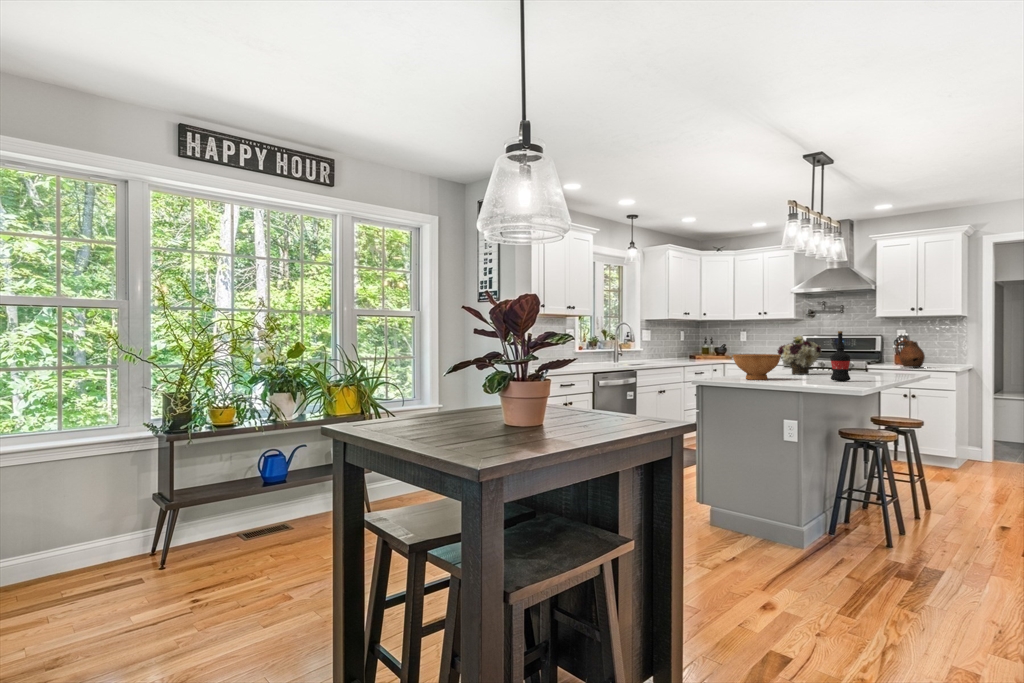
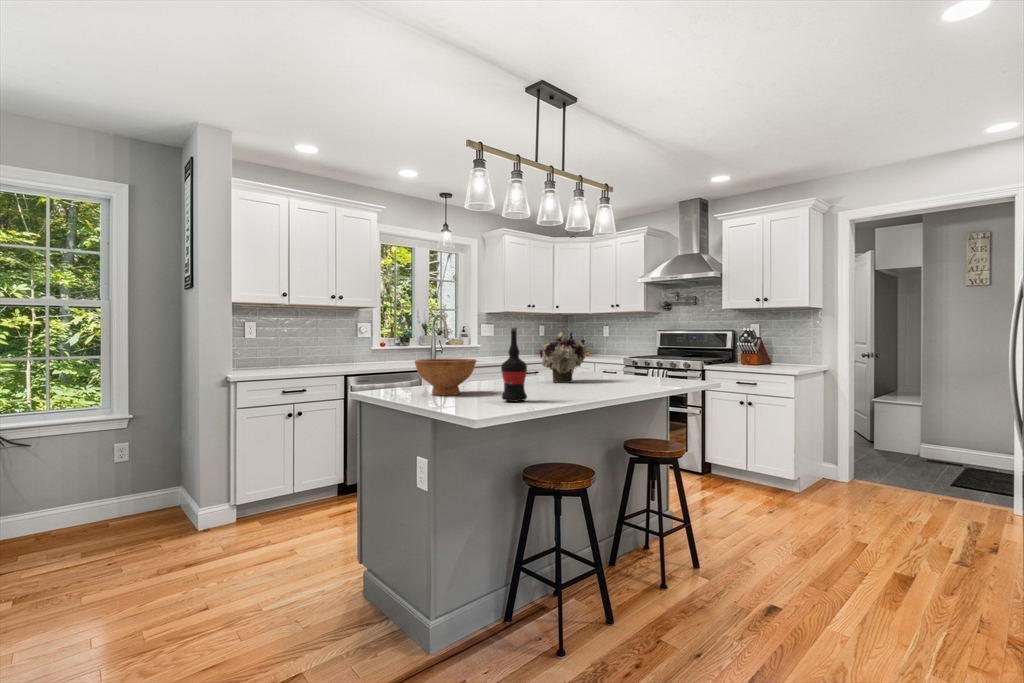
ceramic pitcher: present [896,339,925,368] -> none [731,334,769,371]

